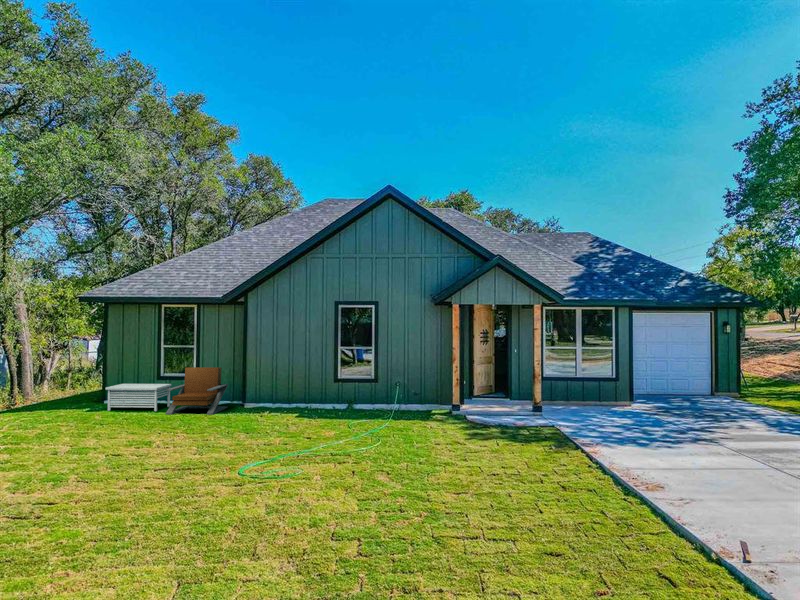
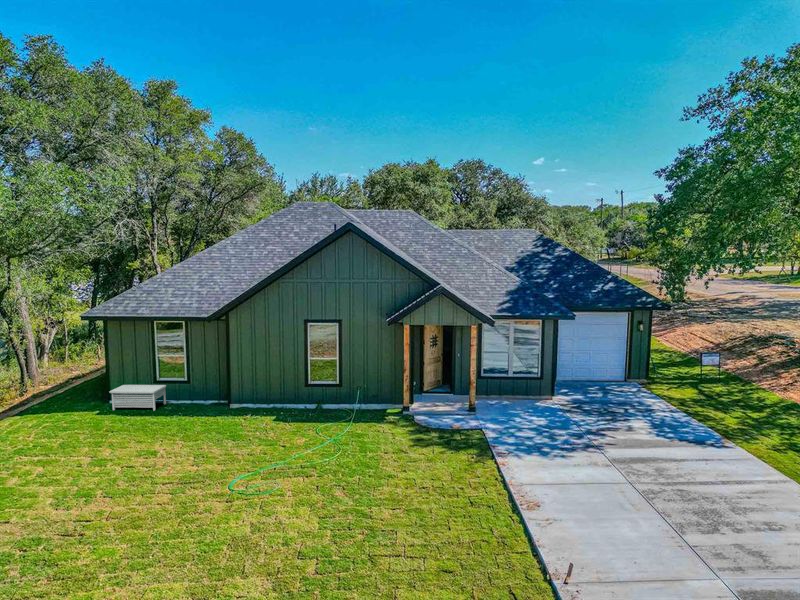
lounge chair: present [166,367,228,415] -> none [163,372,216,415]

